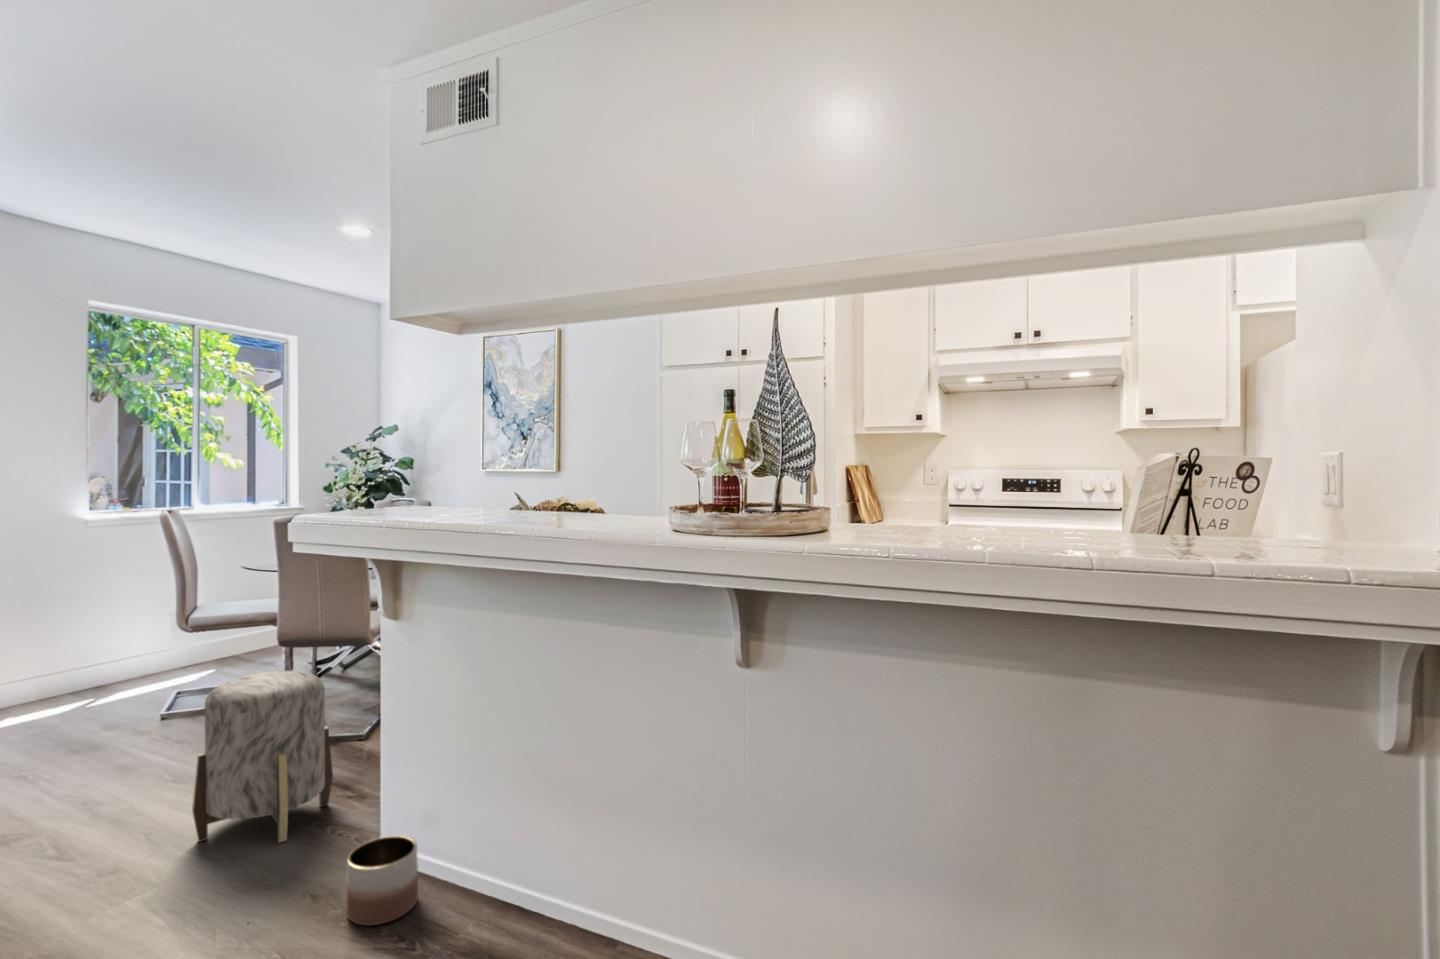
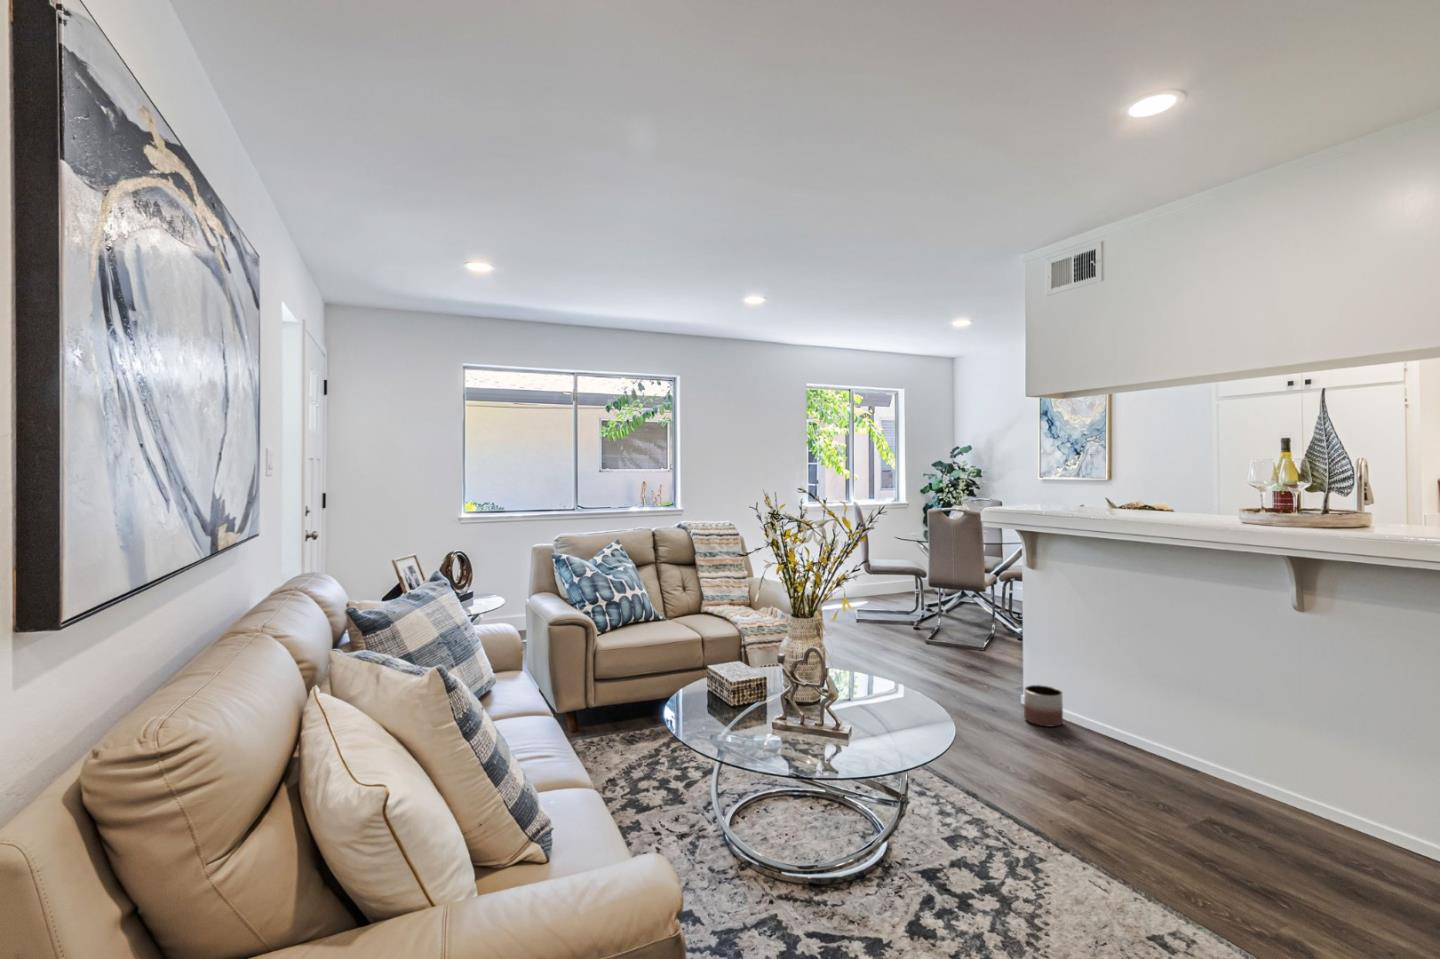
ottoman: present [192,671,333,842] -> none [921,595,987,686]

